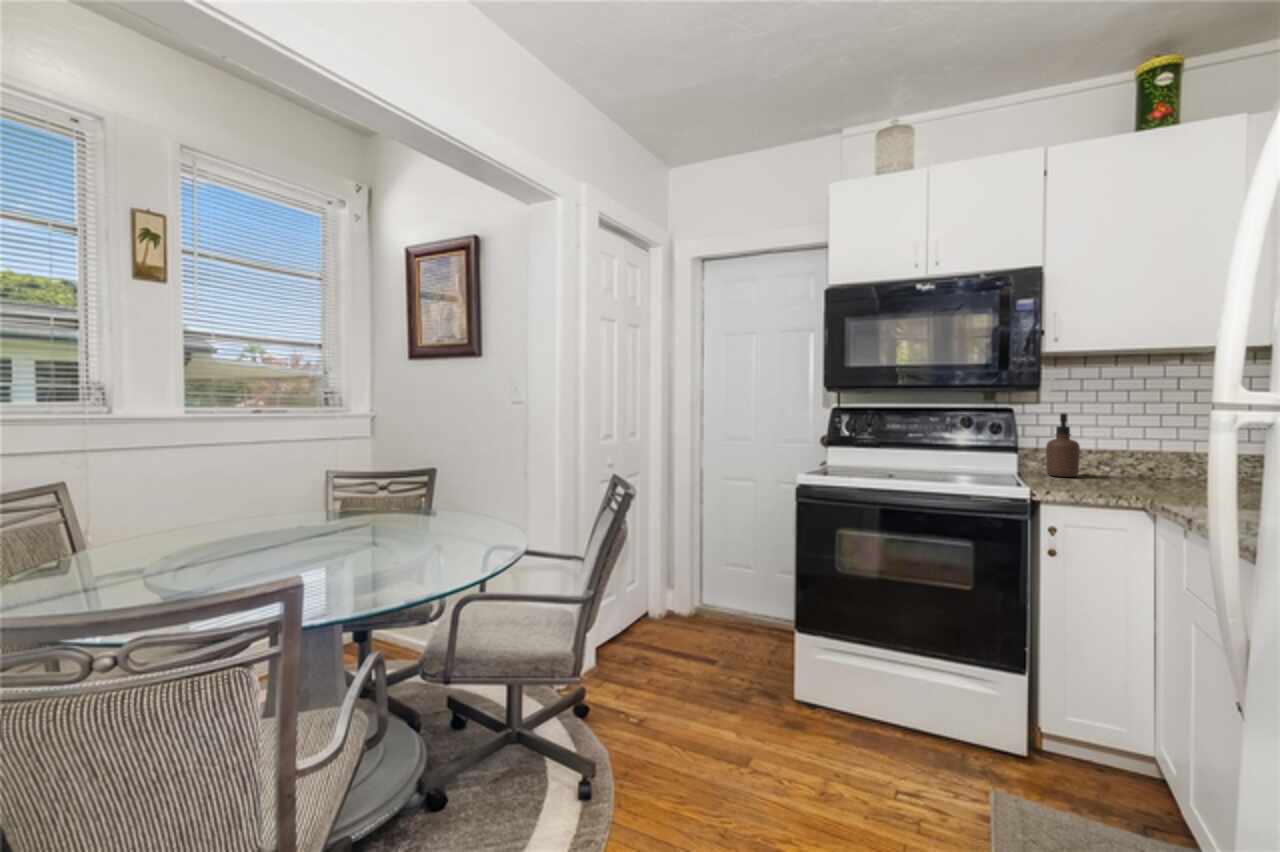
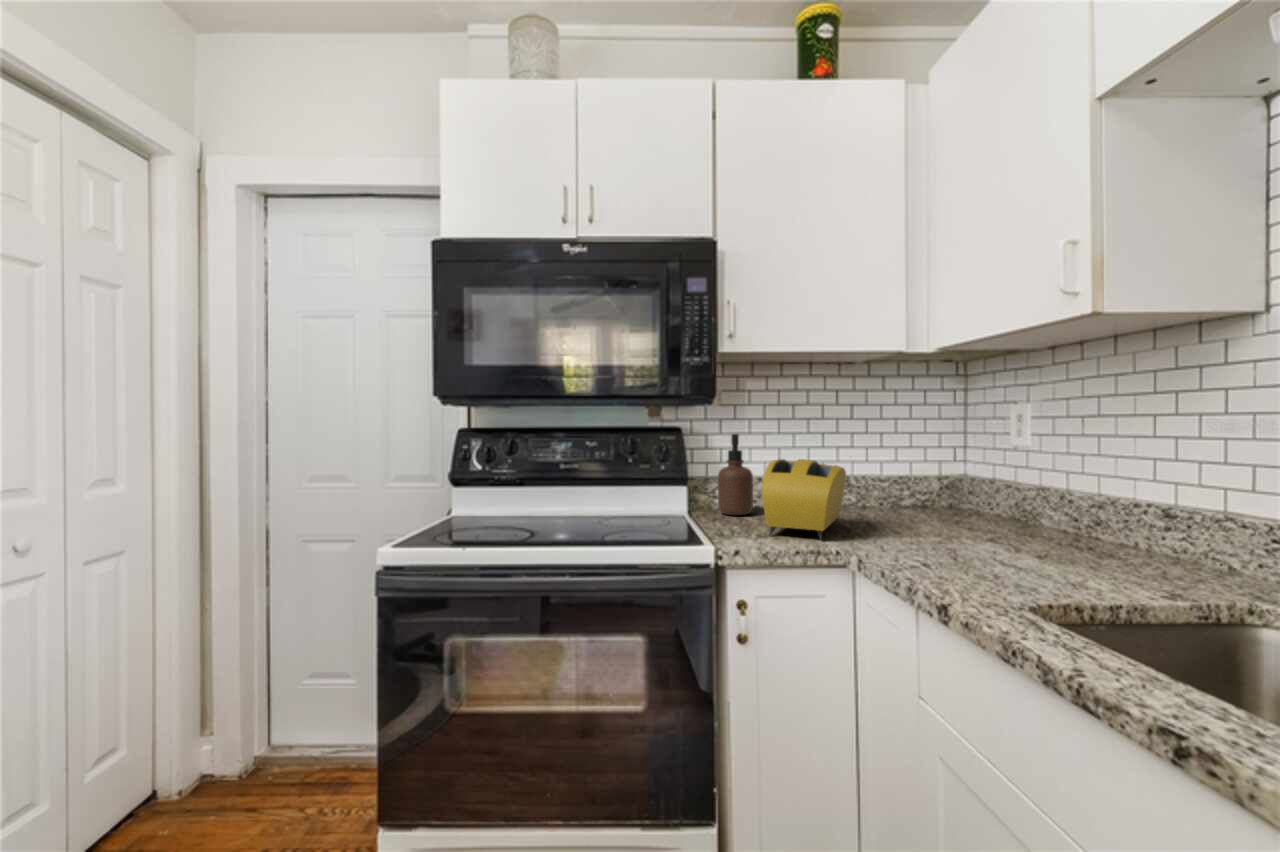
toaster: none [1079,432,1170,493] -> present [762,459,846,539]

